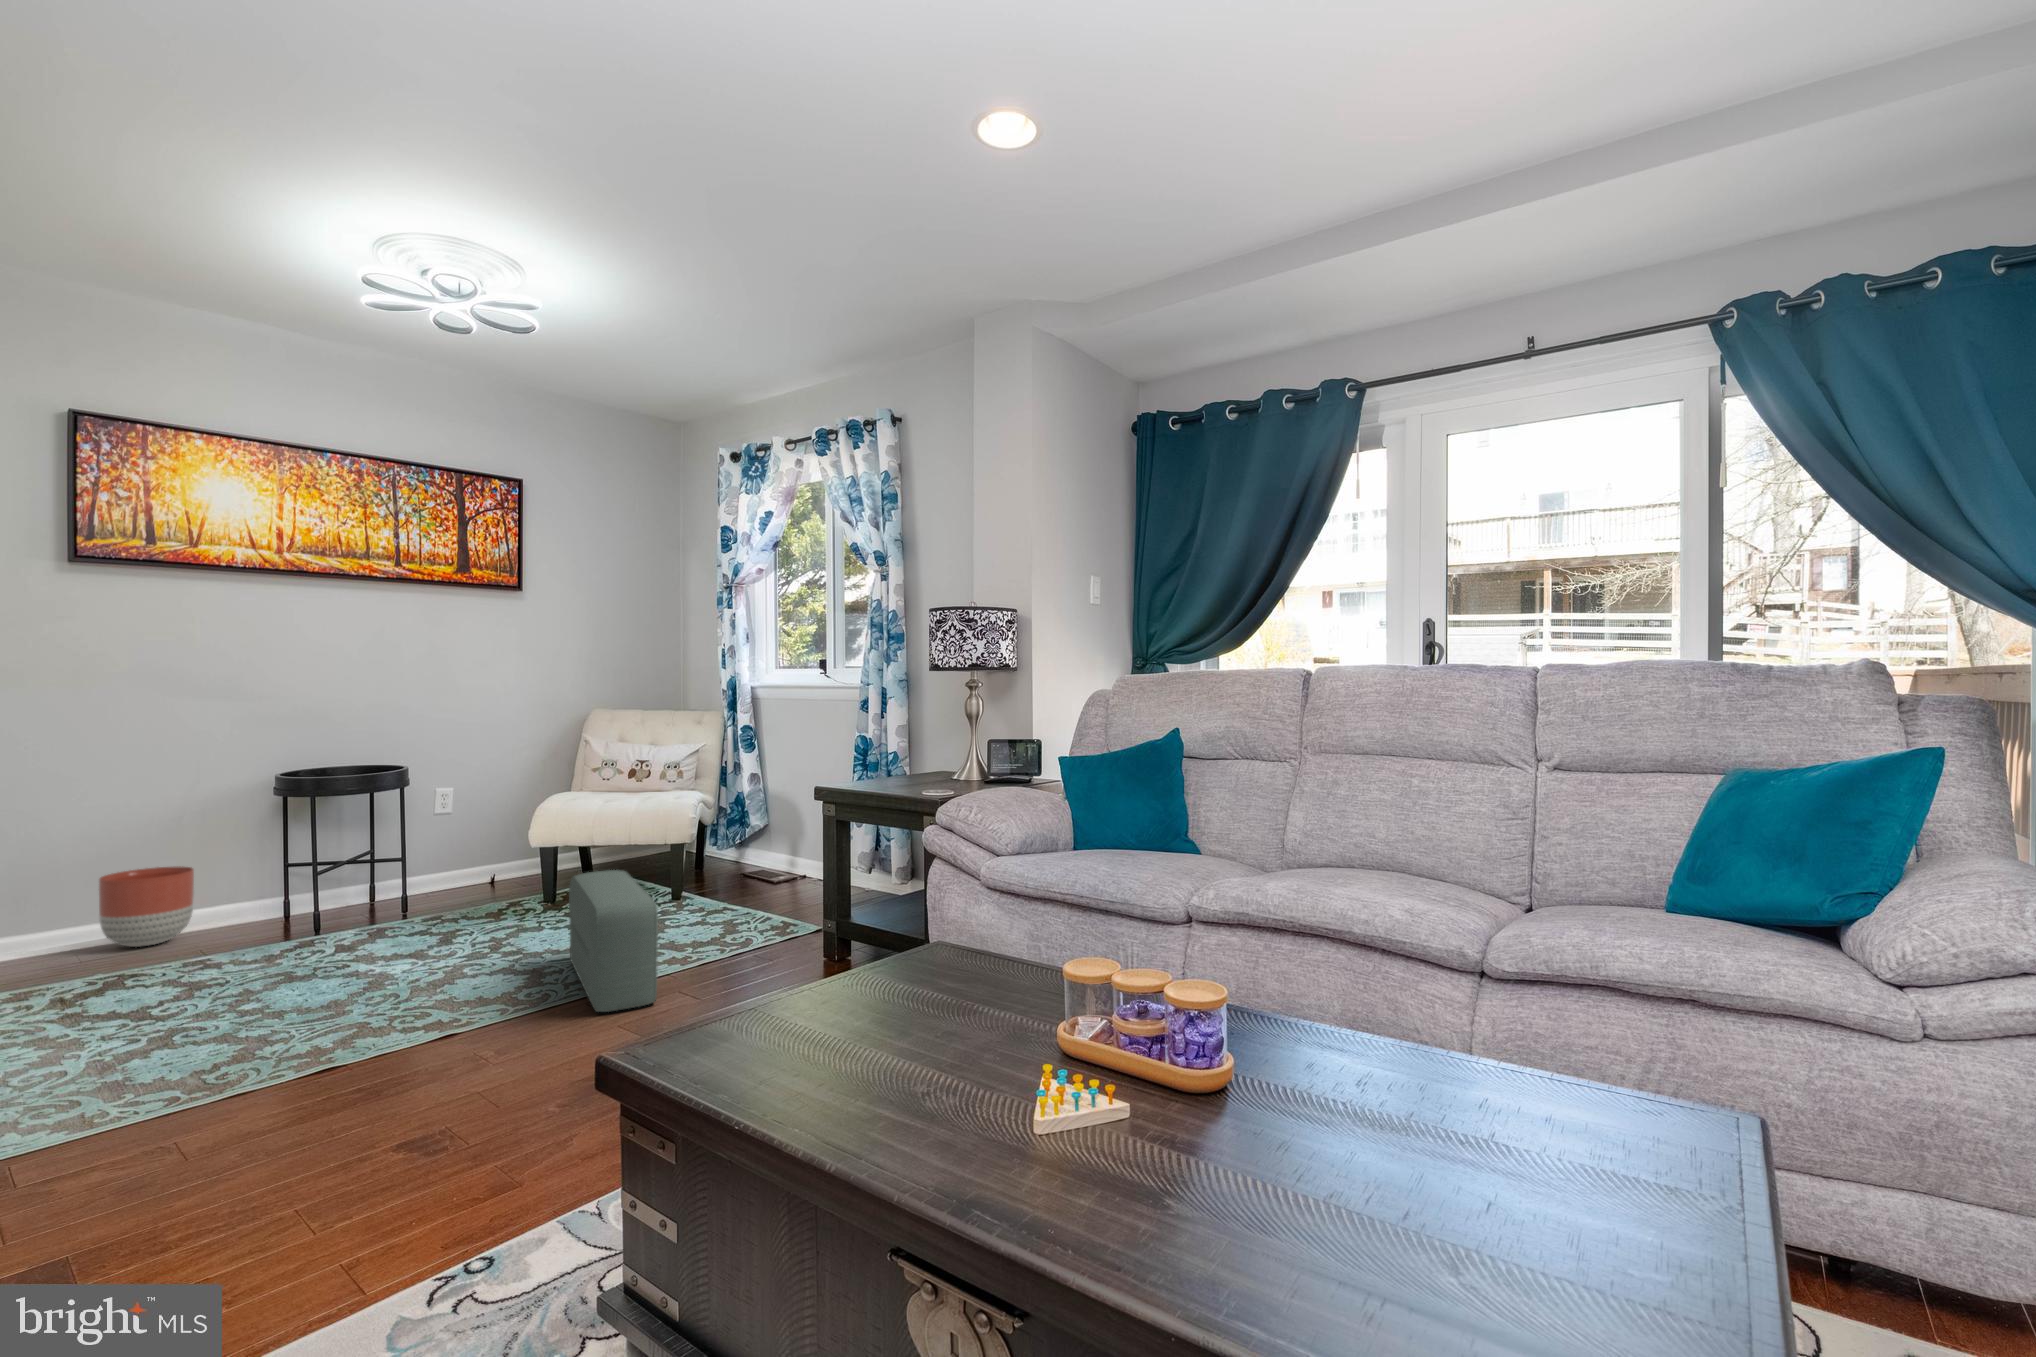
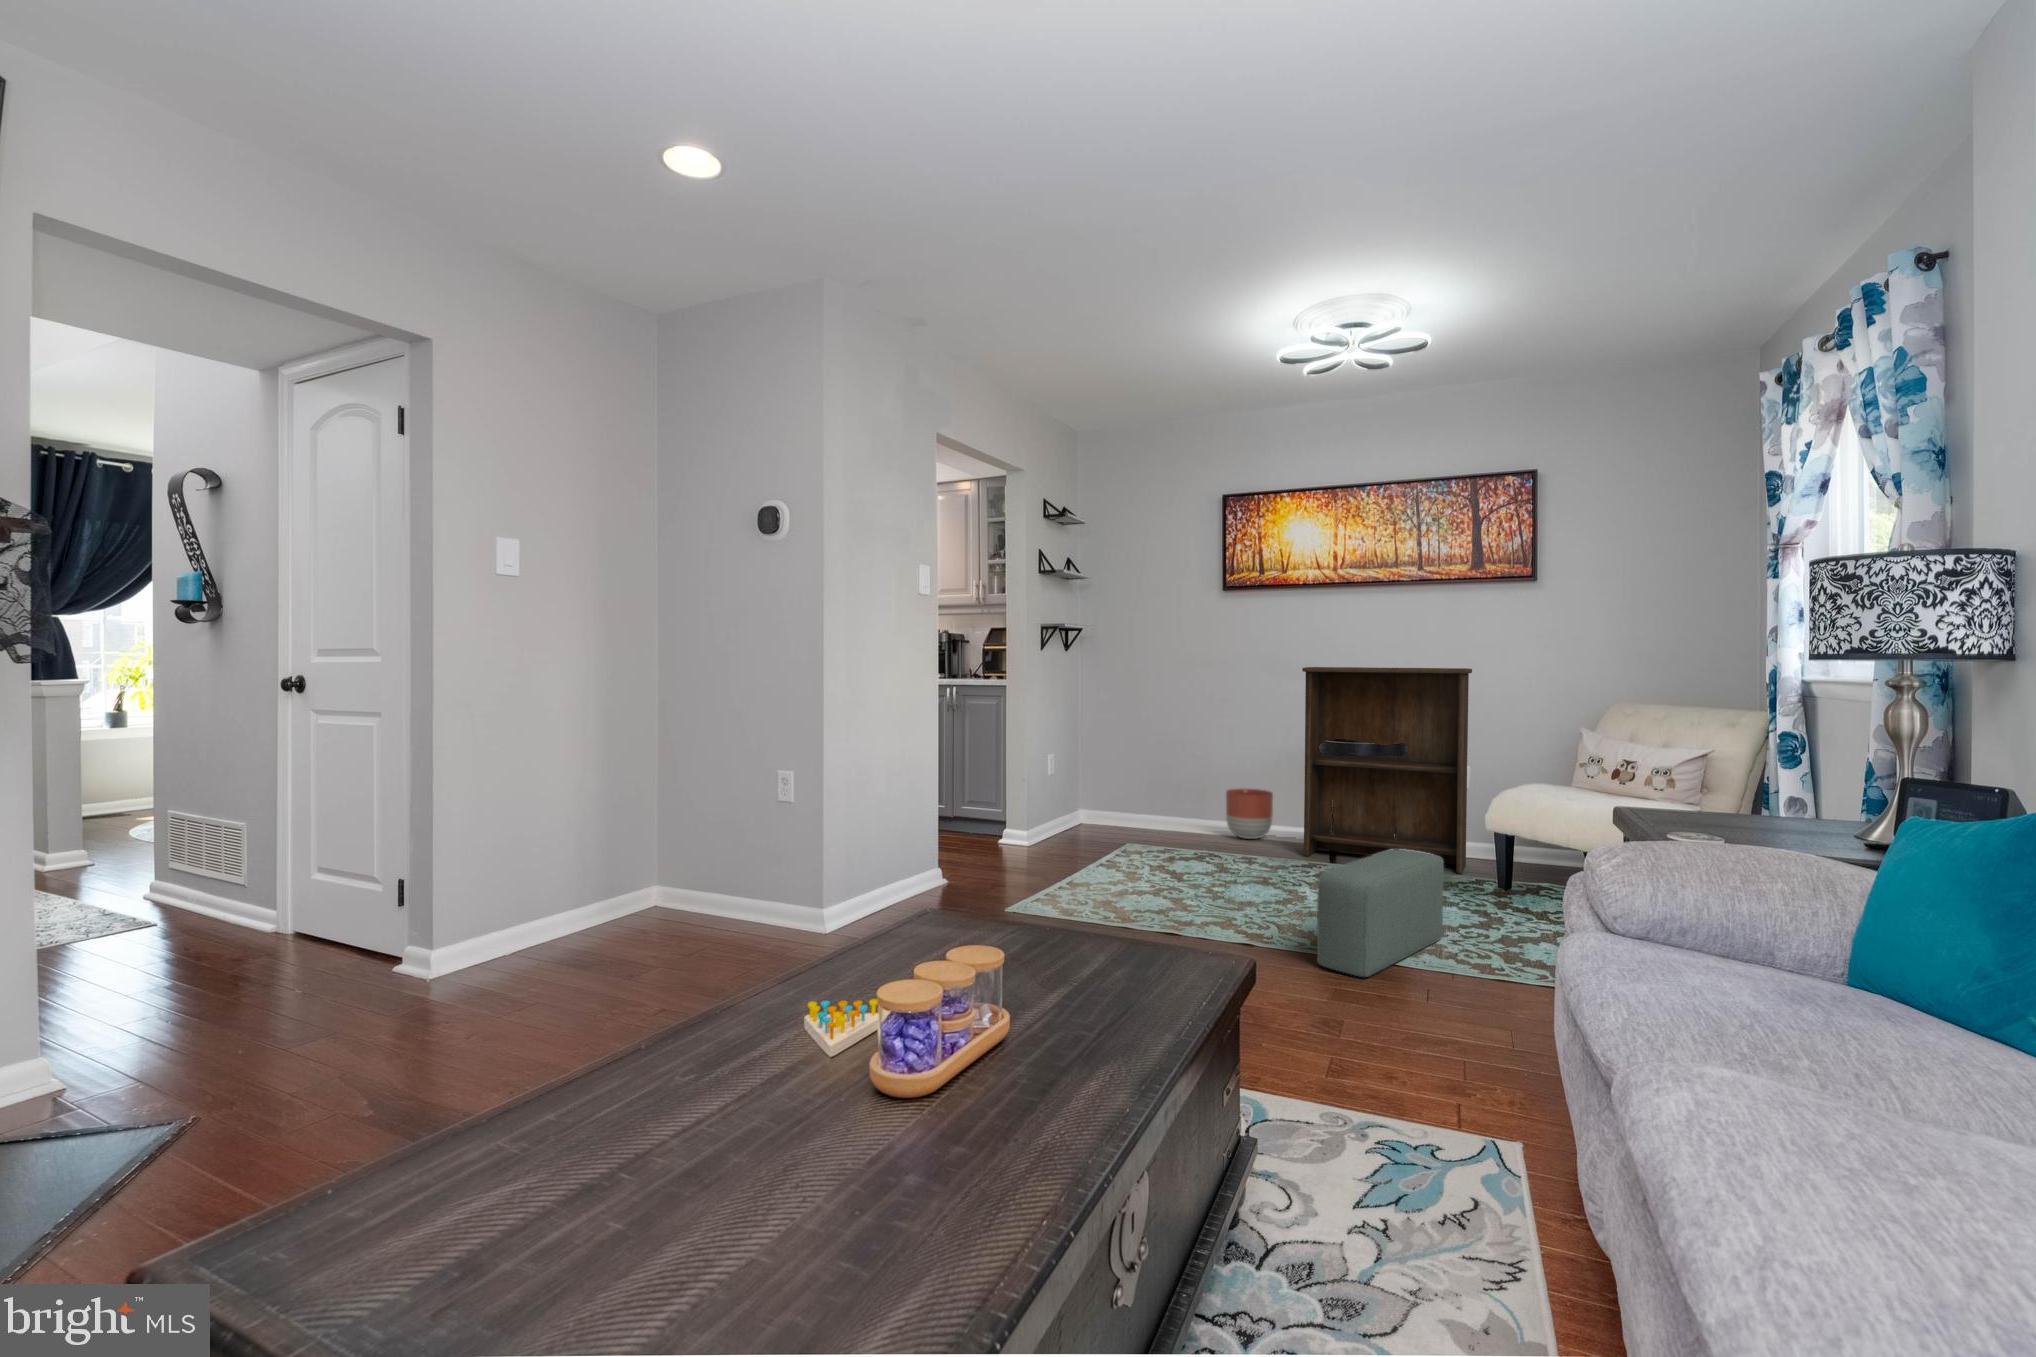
bookshelf: none [277,682,508,937] -> present [1302,667,1472,873]

